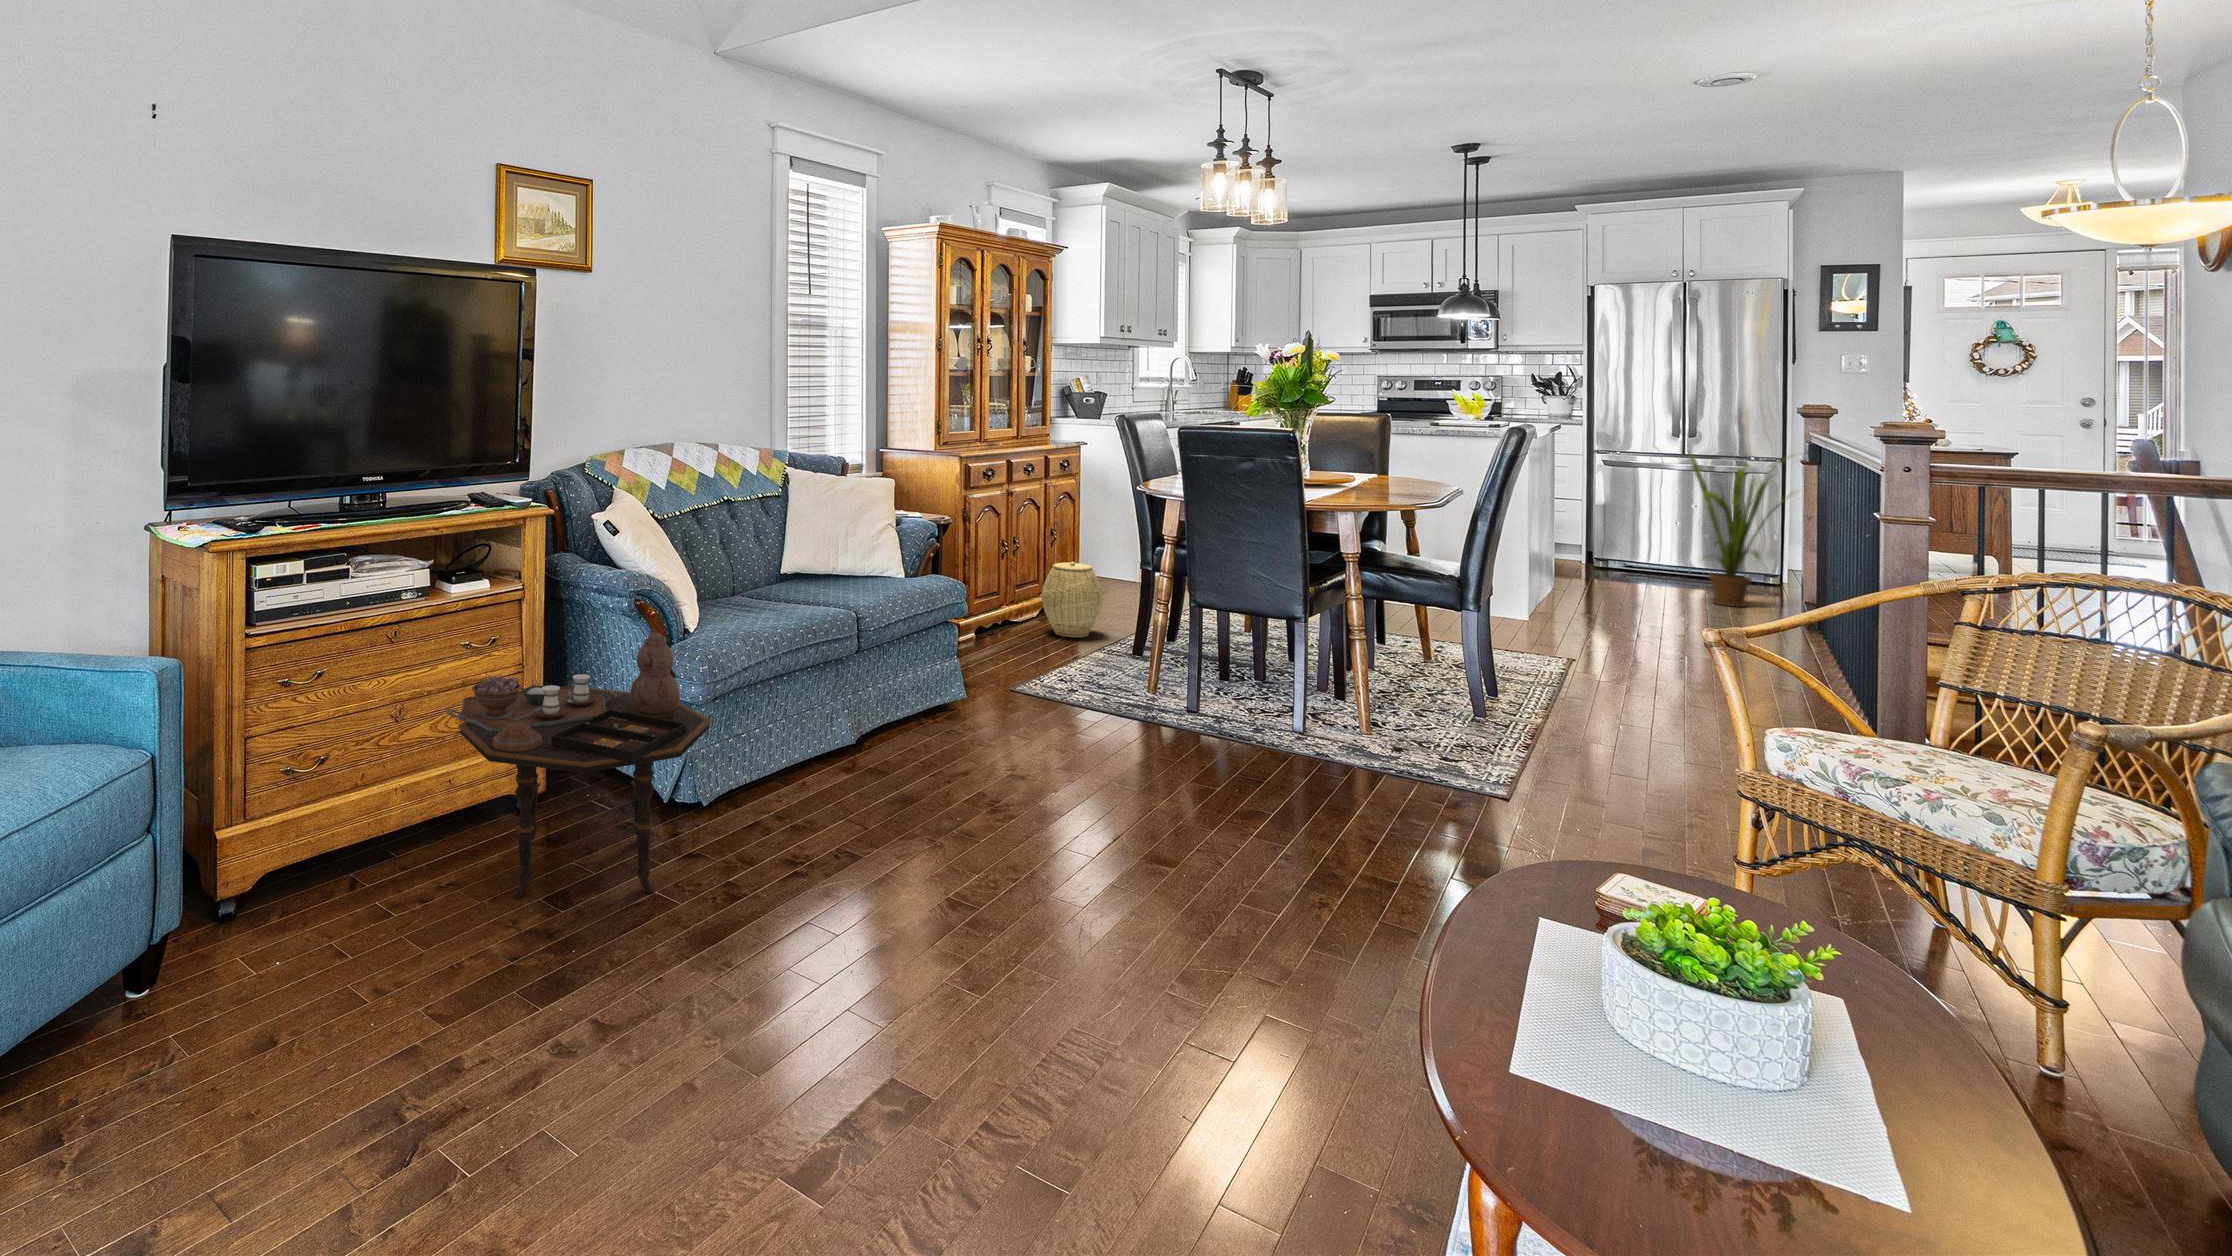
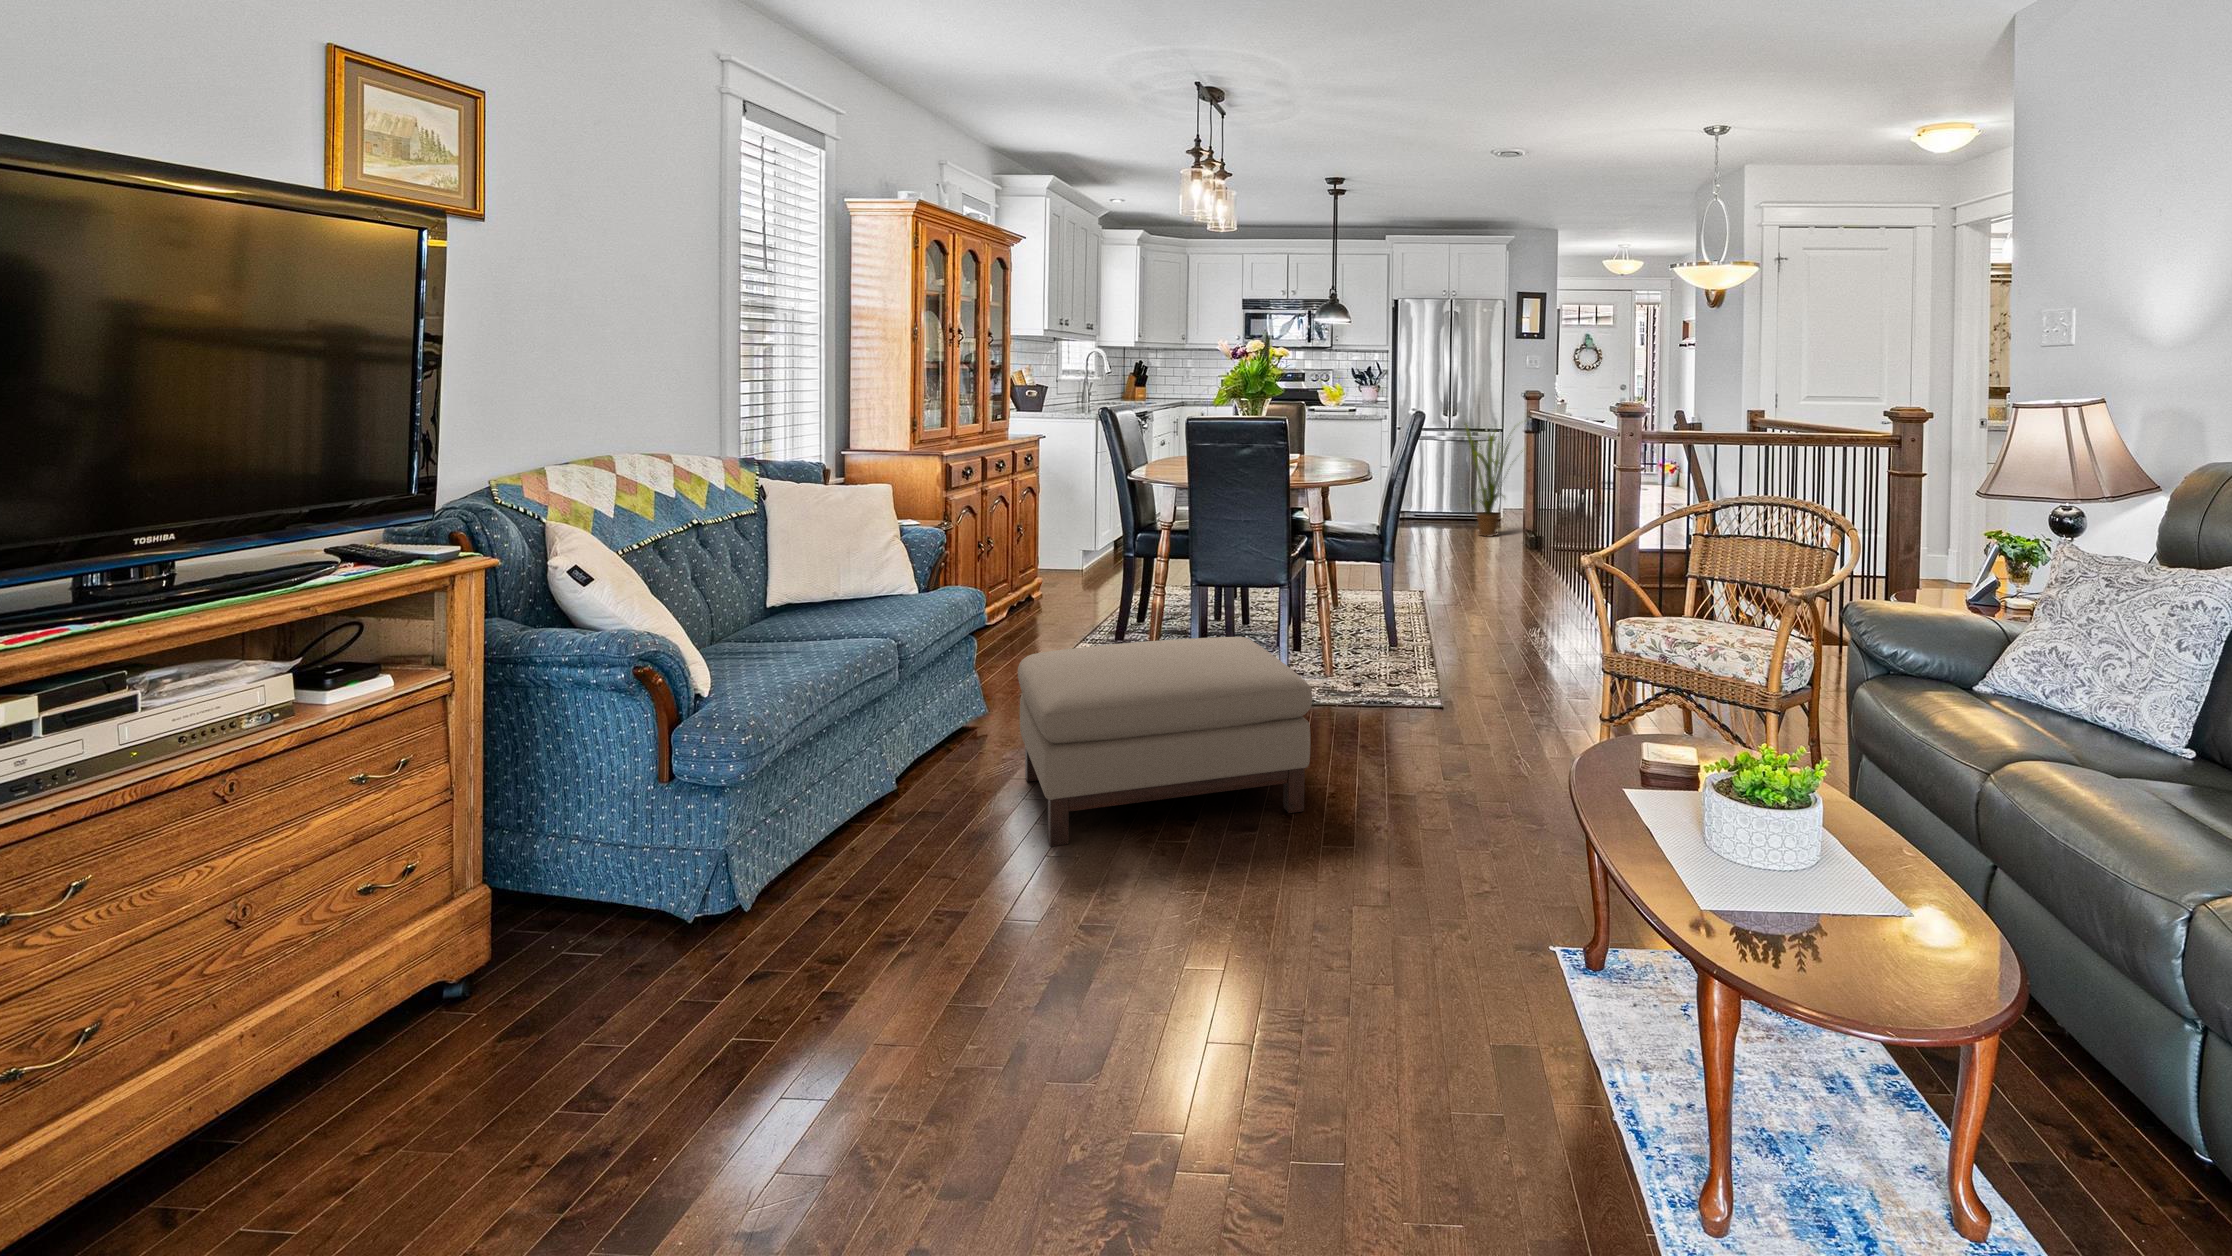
woven basket: present [1042,562,1103,637] -> none [1012,555,1073,631]
side table: present [446,632,711,898] -> none [344,705,785,1133]
ottoman: none [955,645,1243,850] -> present [1018,637,1312,846]

